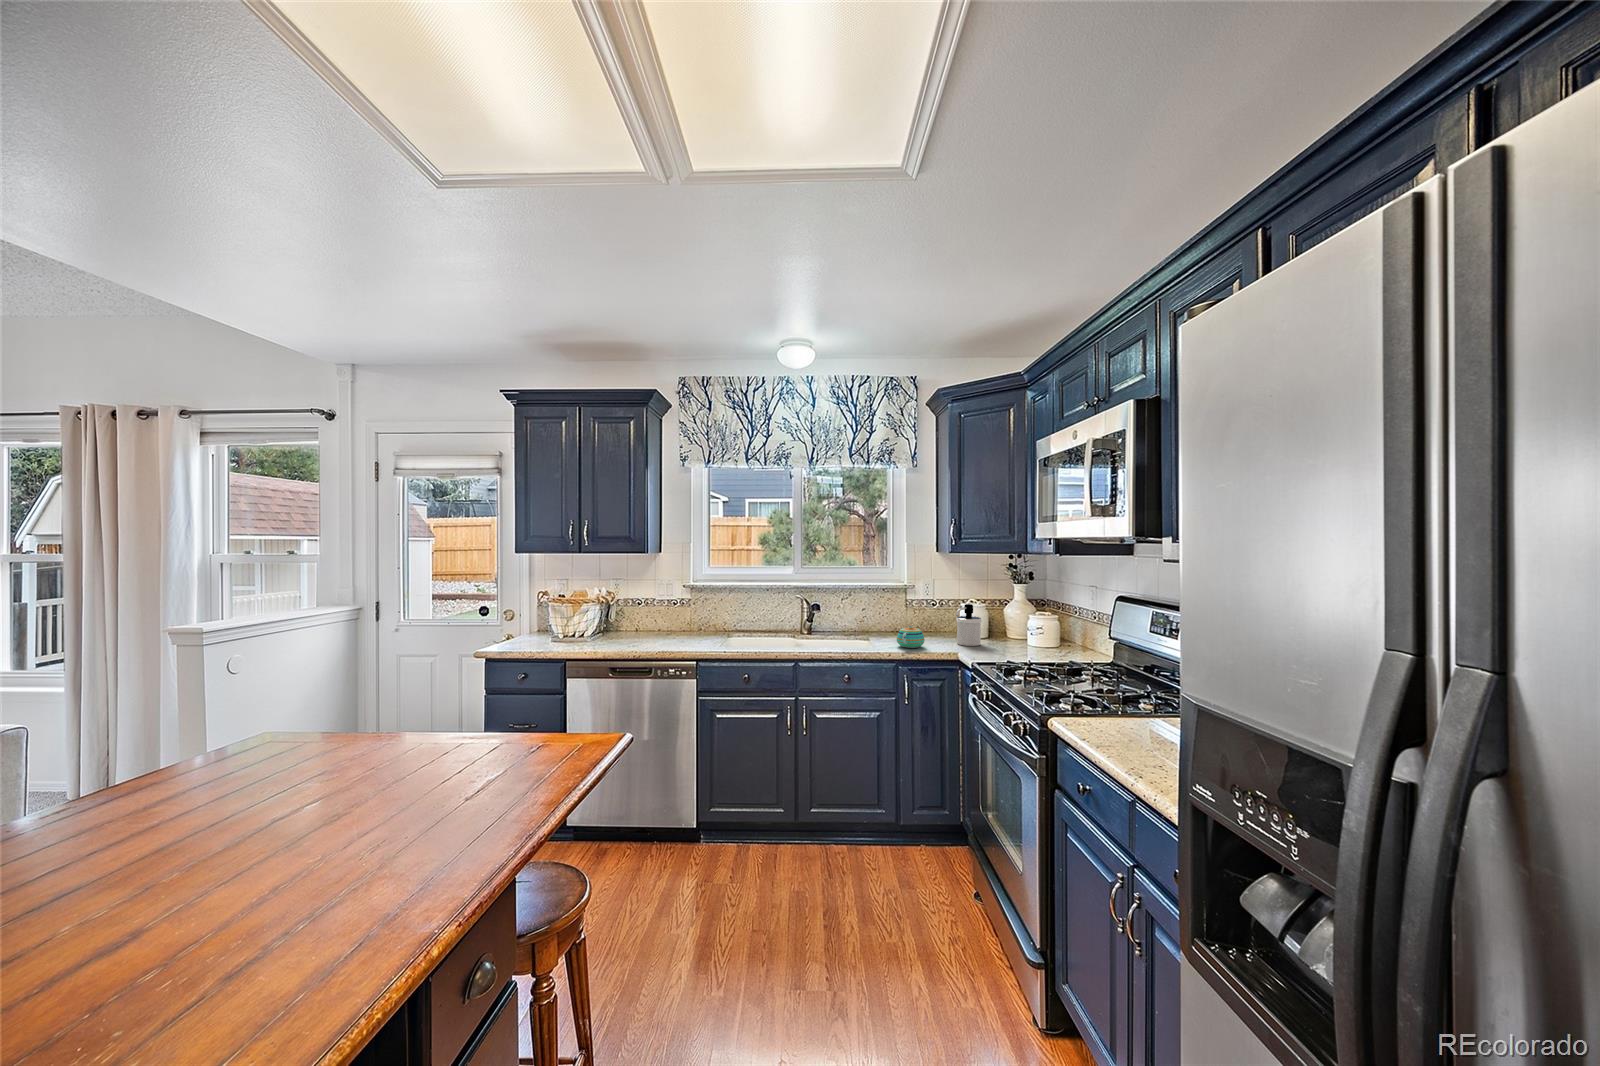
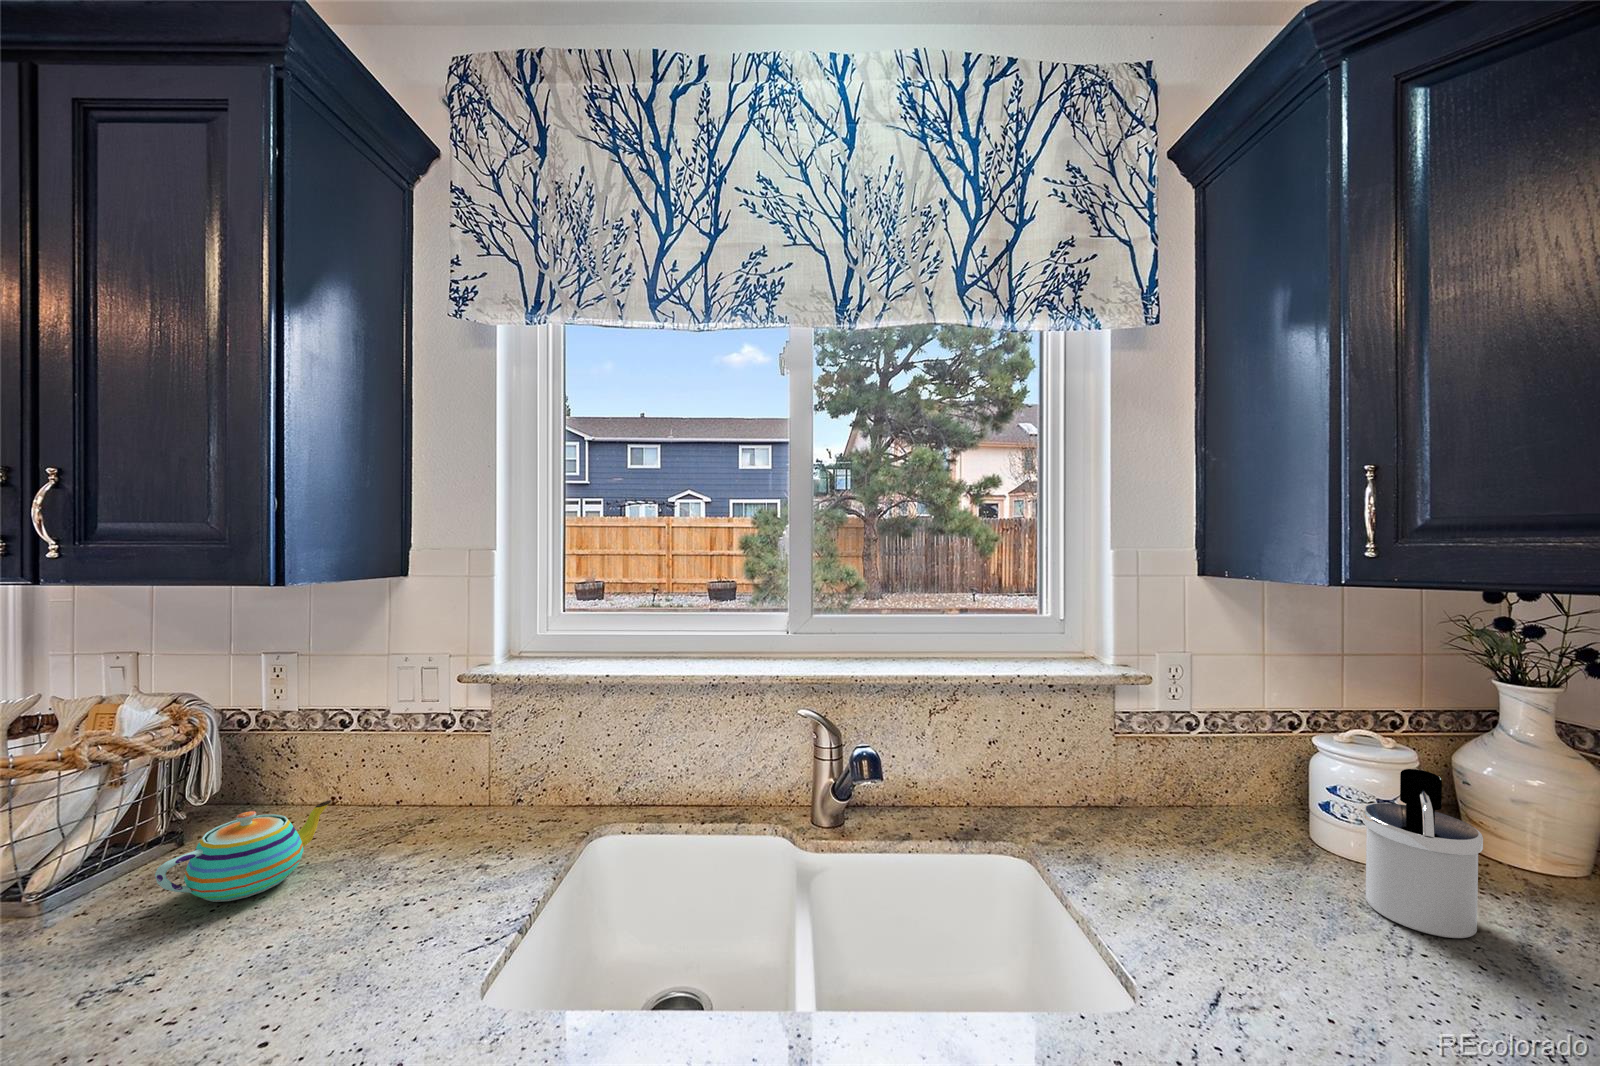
teapot: present [897,625,925,648] -> present [155,800,332,902]

